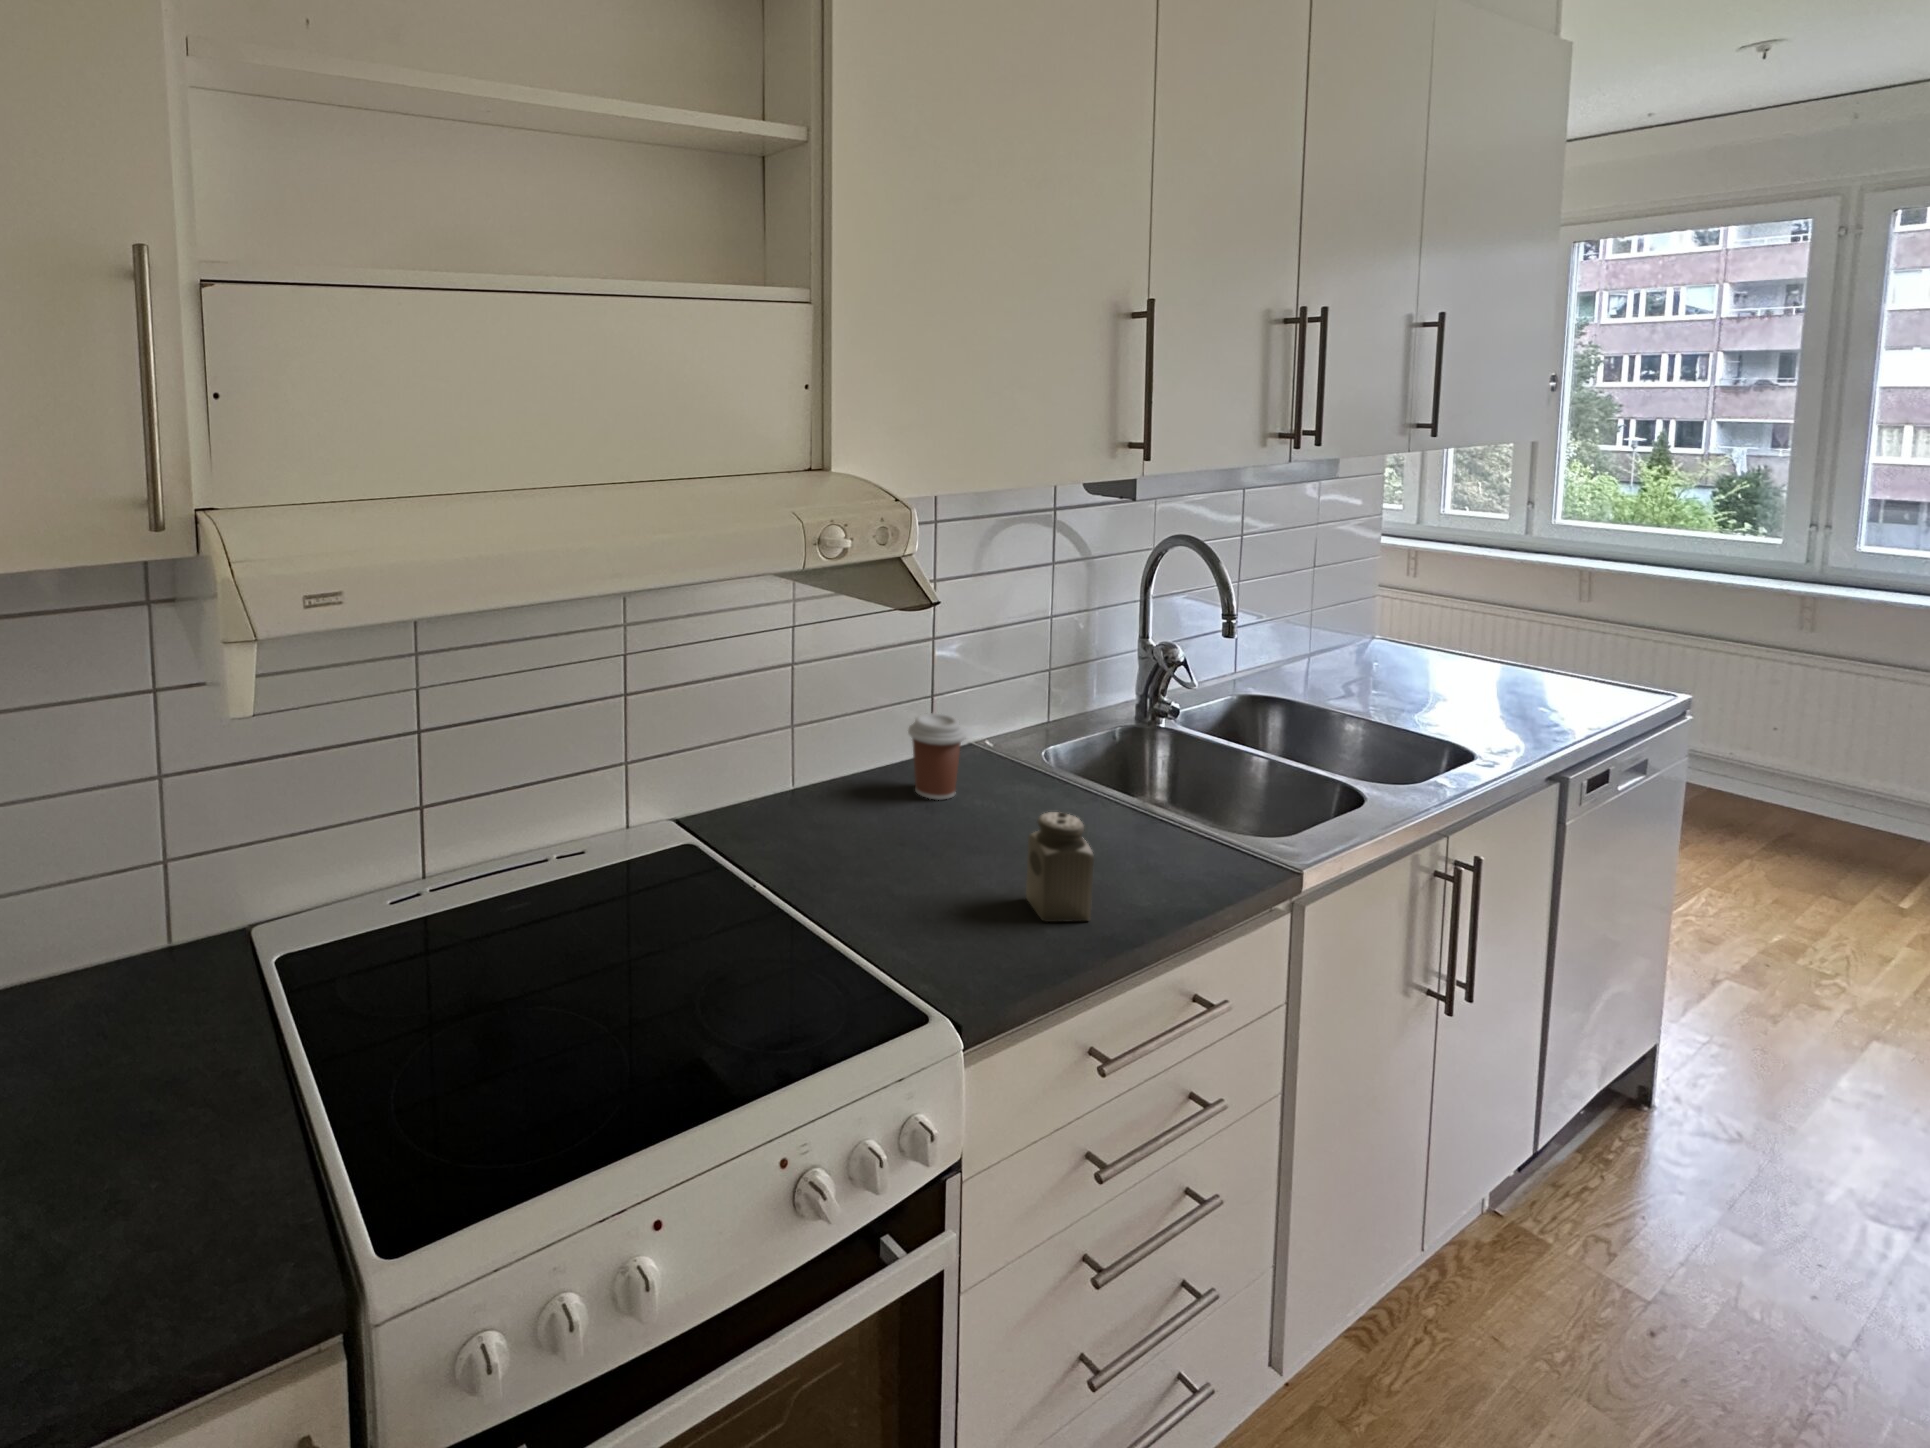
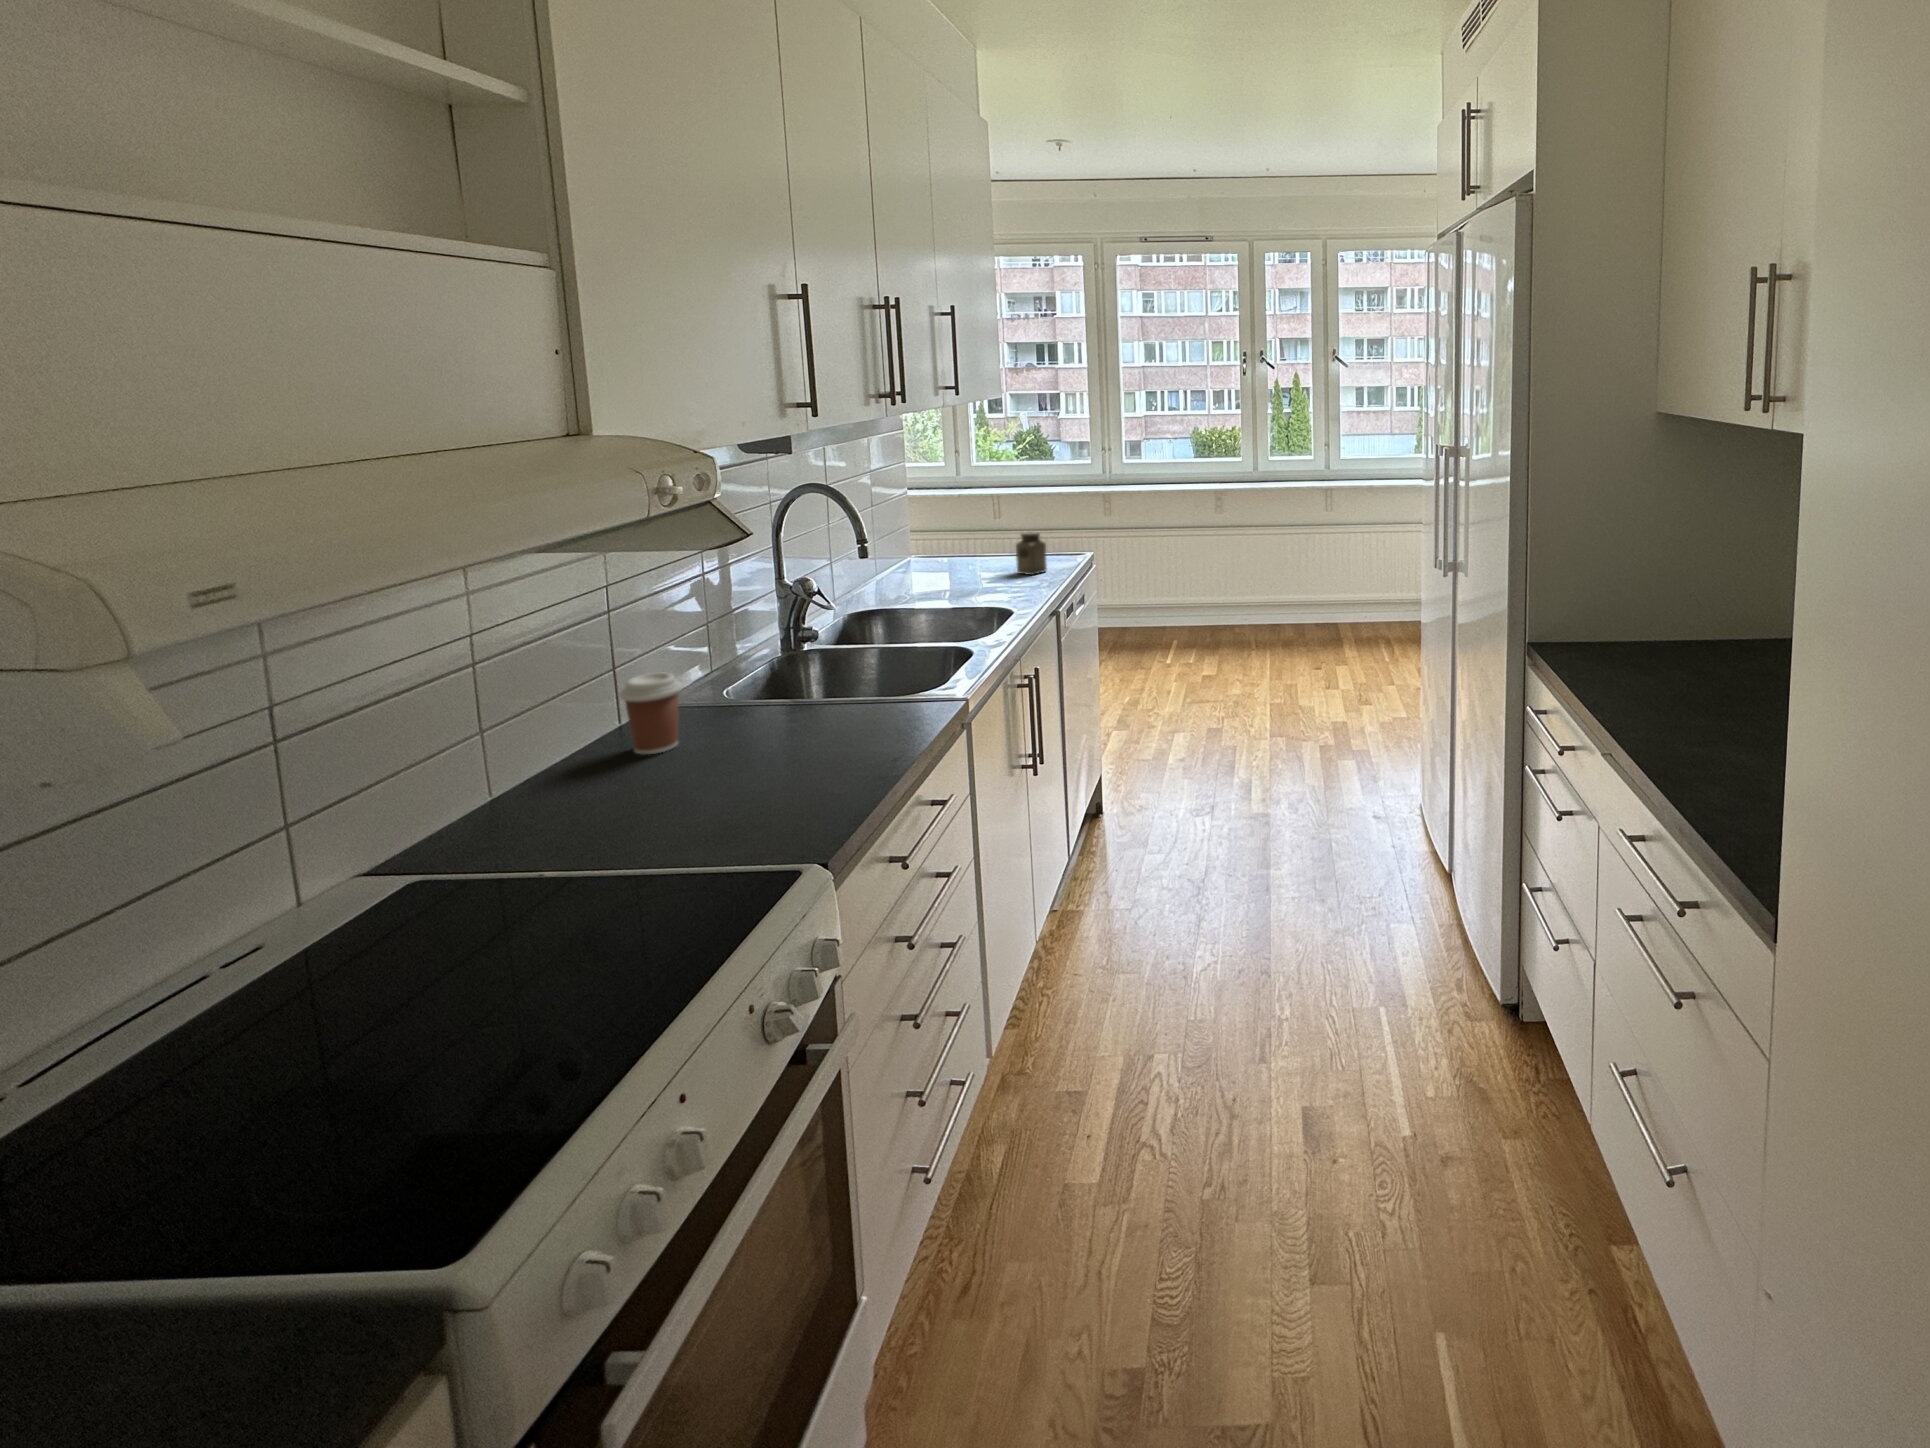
salt shaker: present [1026,812,1094,922] -> present [1016,531,1047,575]

